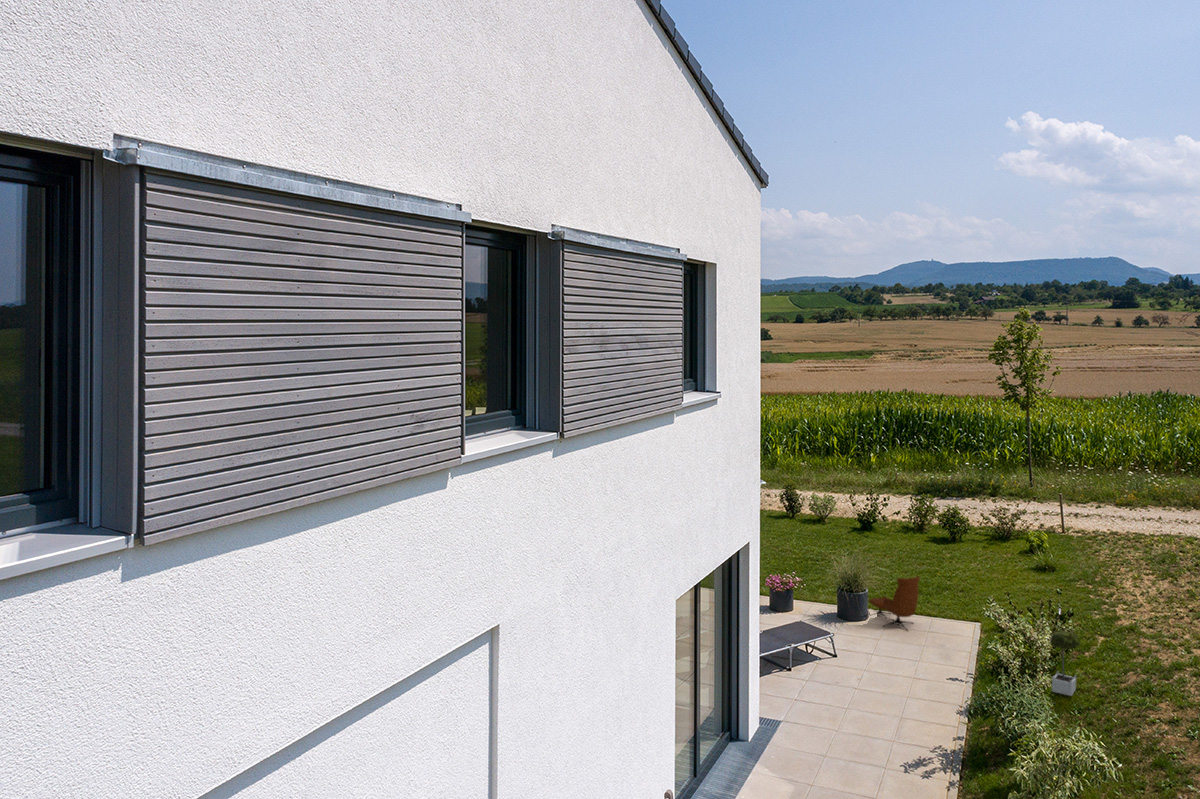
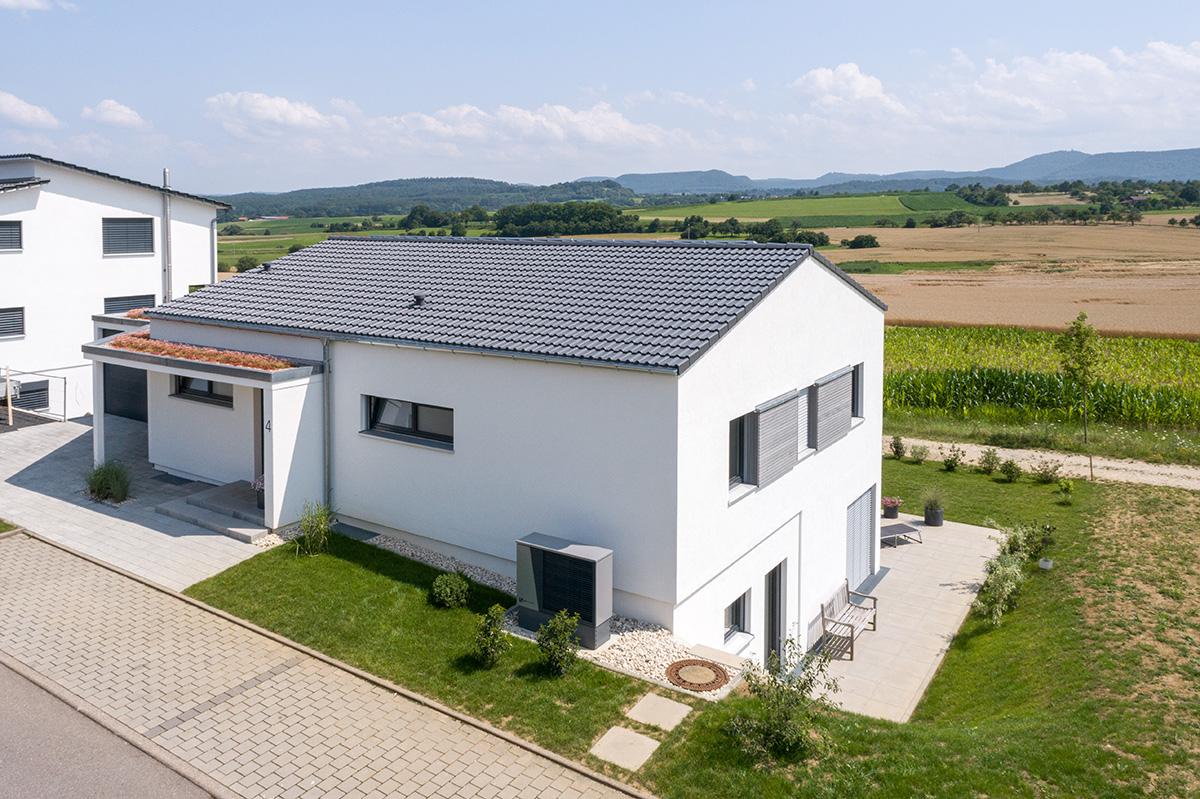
lounge chair: present [869,577,920,629] -> none [944,503,976,534]

